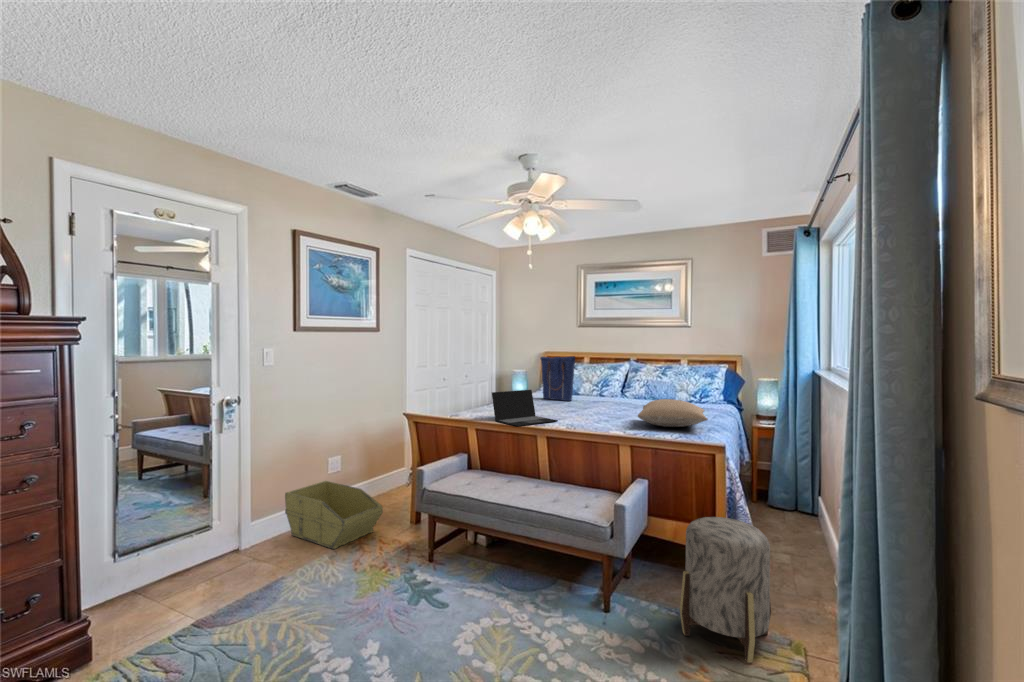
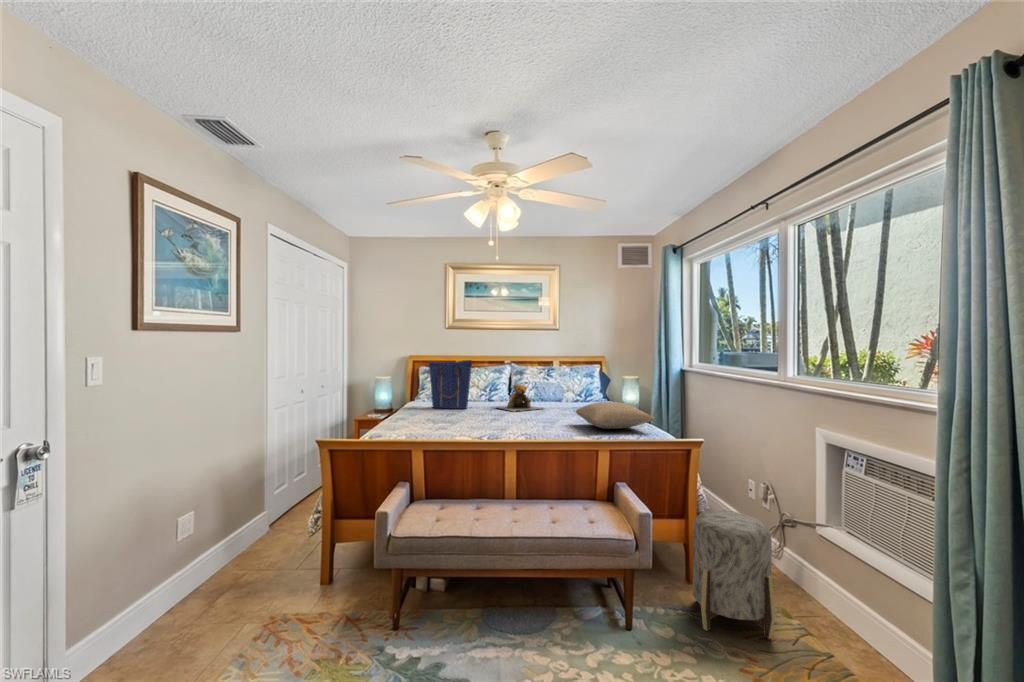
teddy bear: none [597,380,646,406] -> present [497,384,543,412]
laptop: present [492,390,558,426] -> none [435,400,506,444]
storage bin: present [285,481,383,549] -> none [122,553,295,652]

